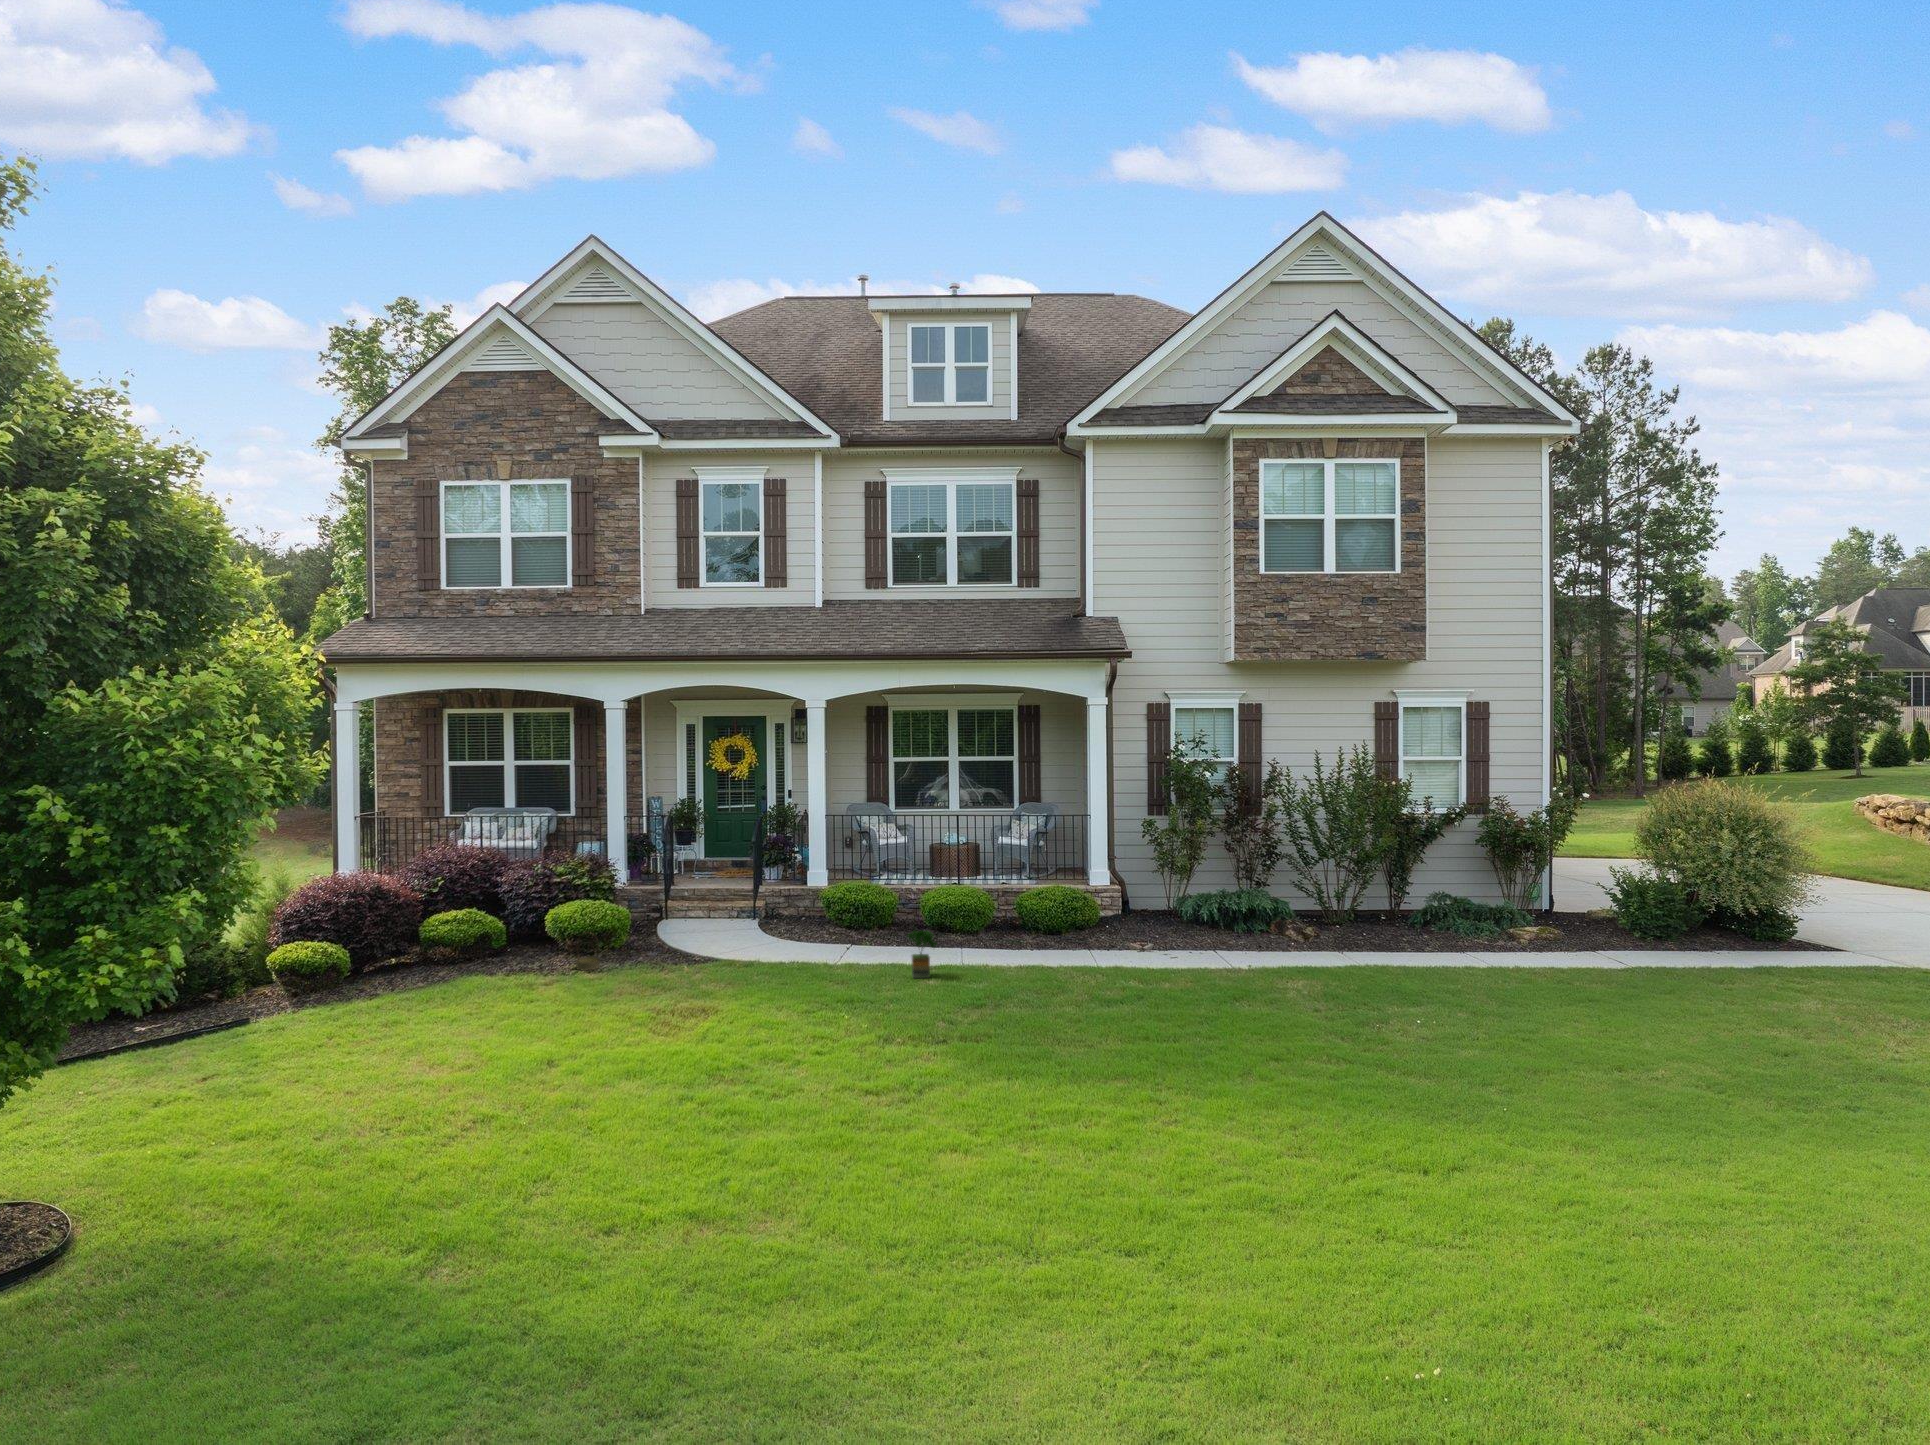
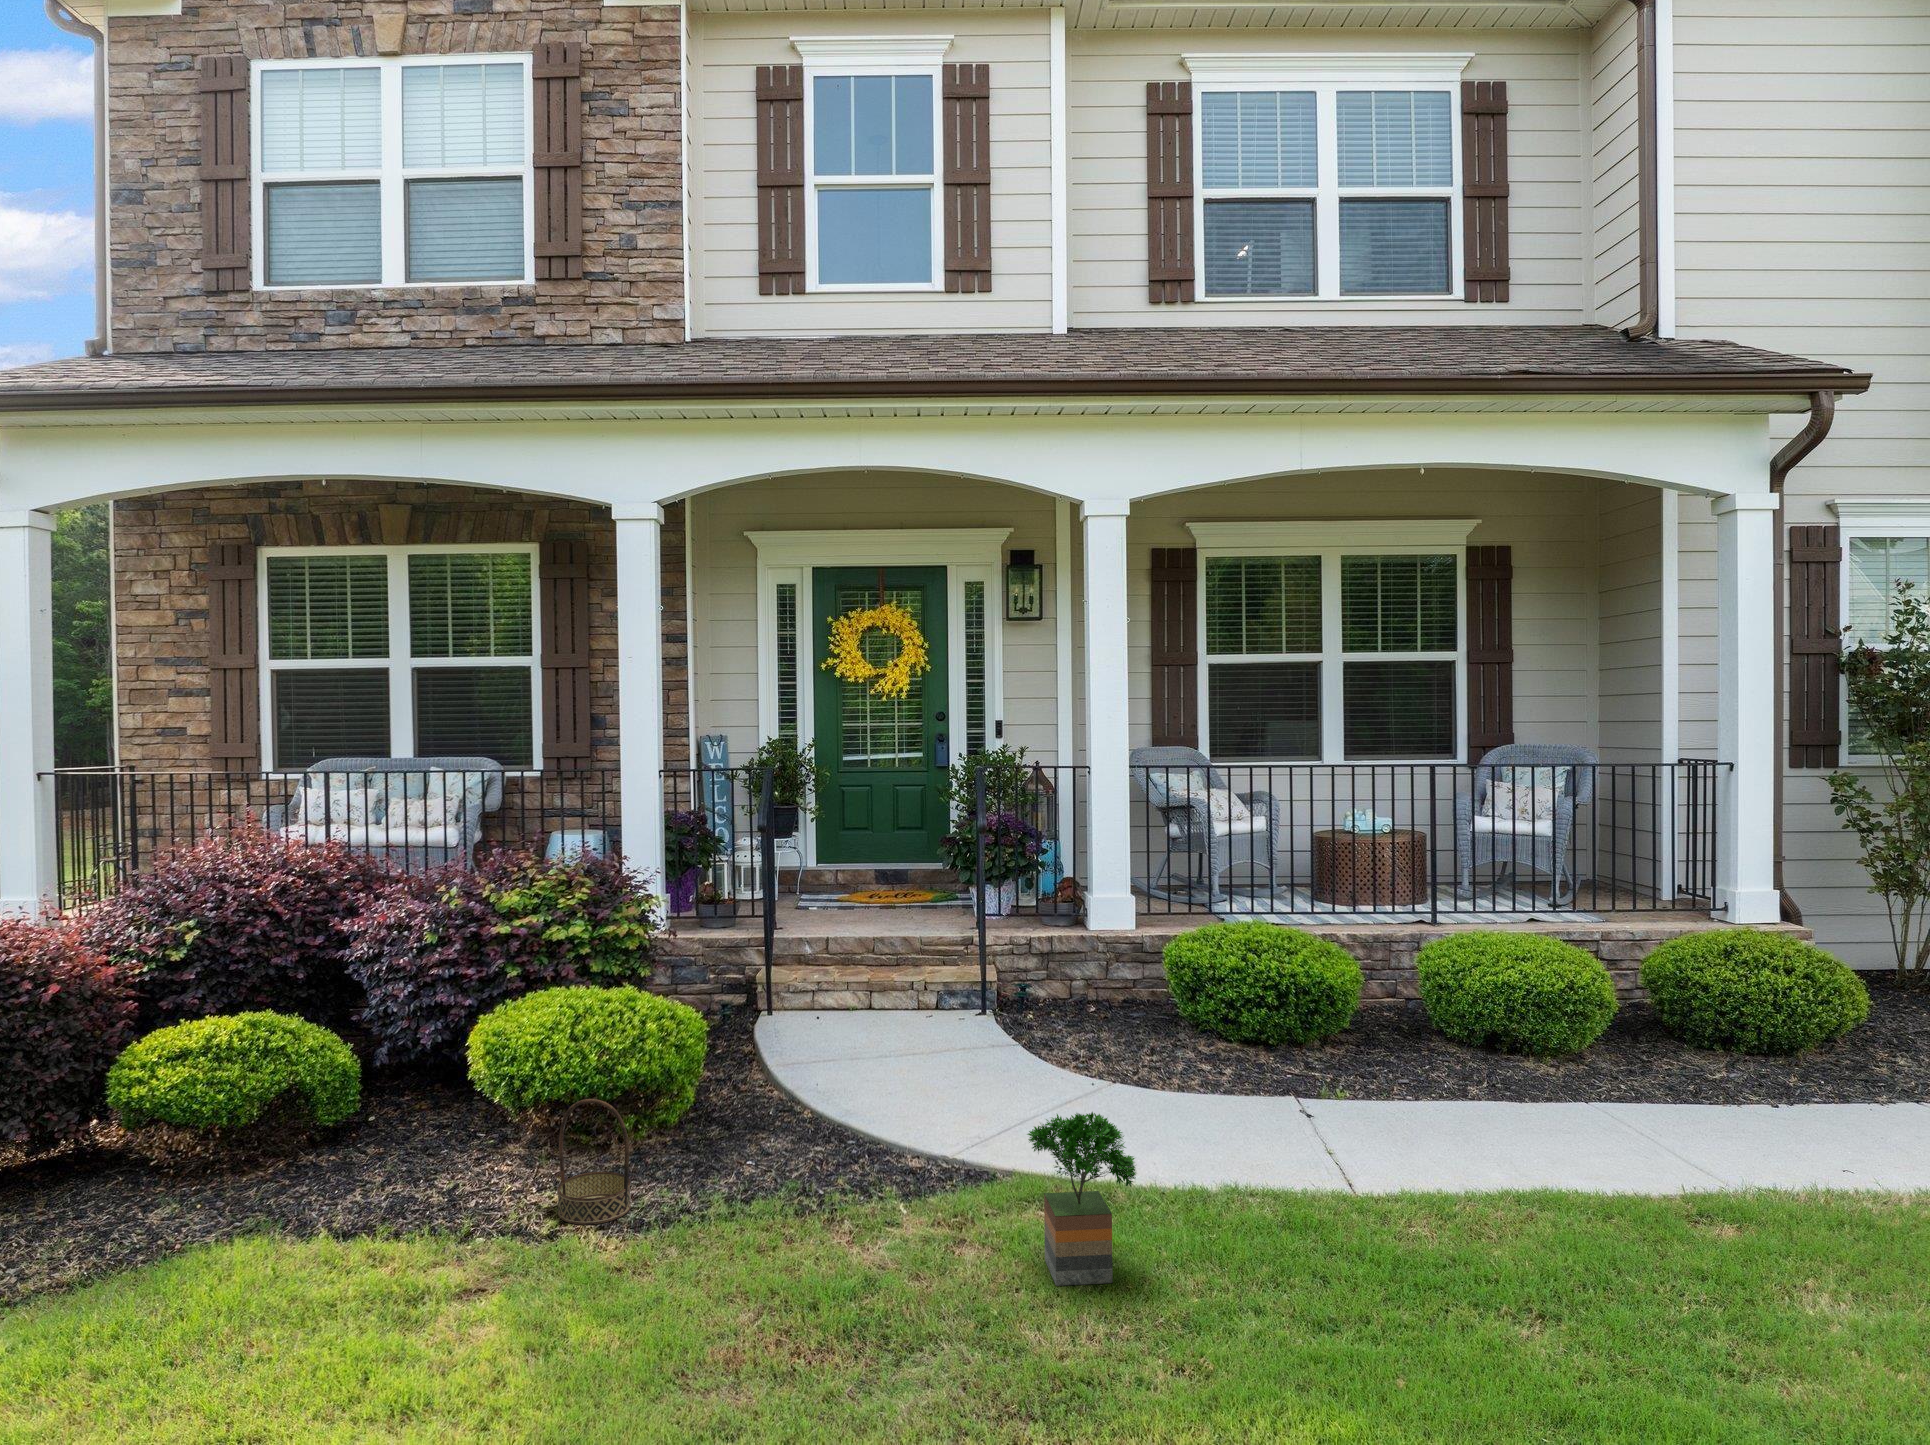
potted tree: present [908,931,937,979] -> present [1027,1112,1136,1286]

